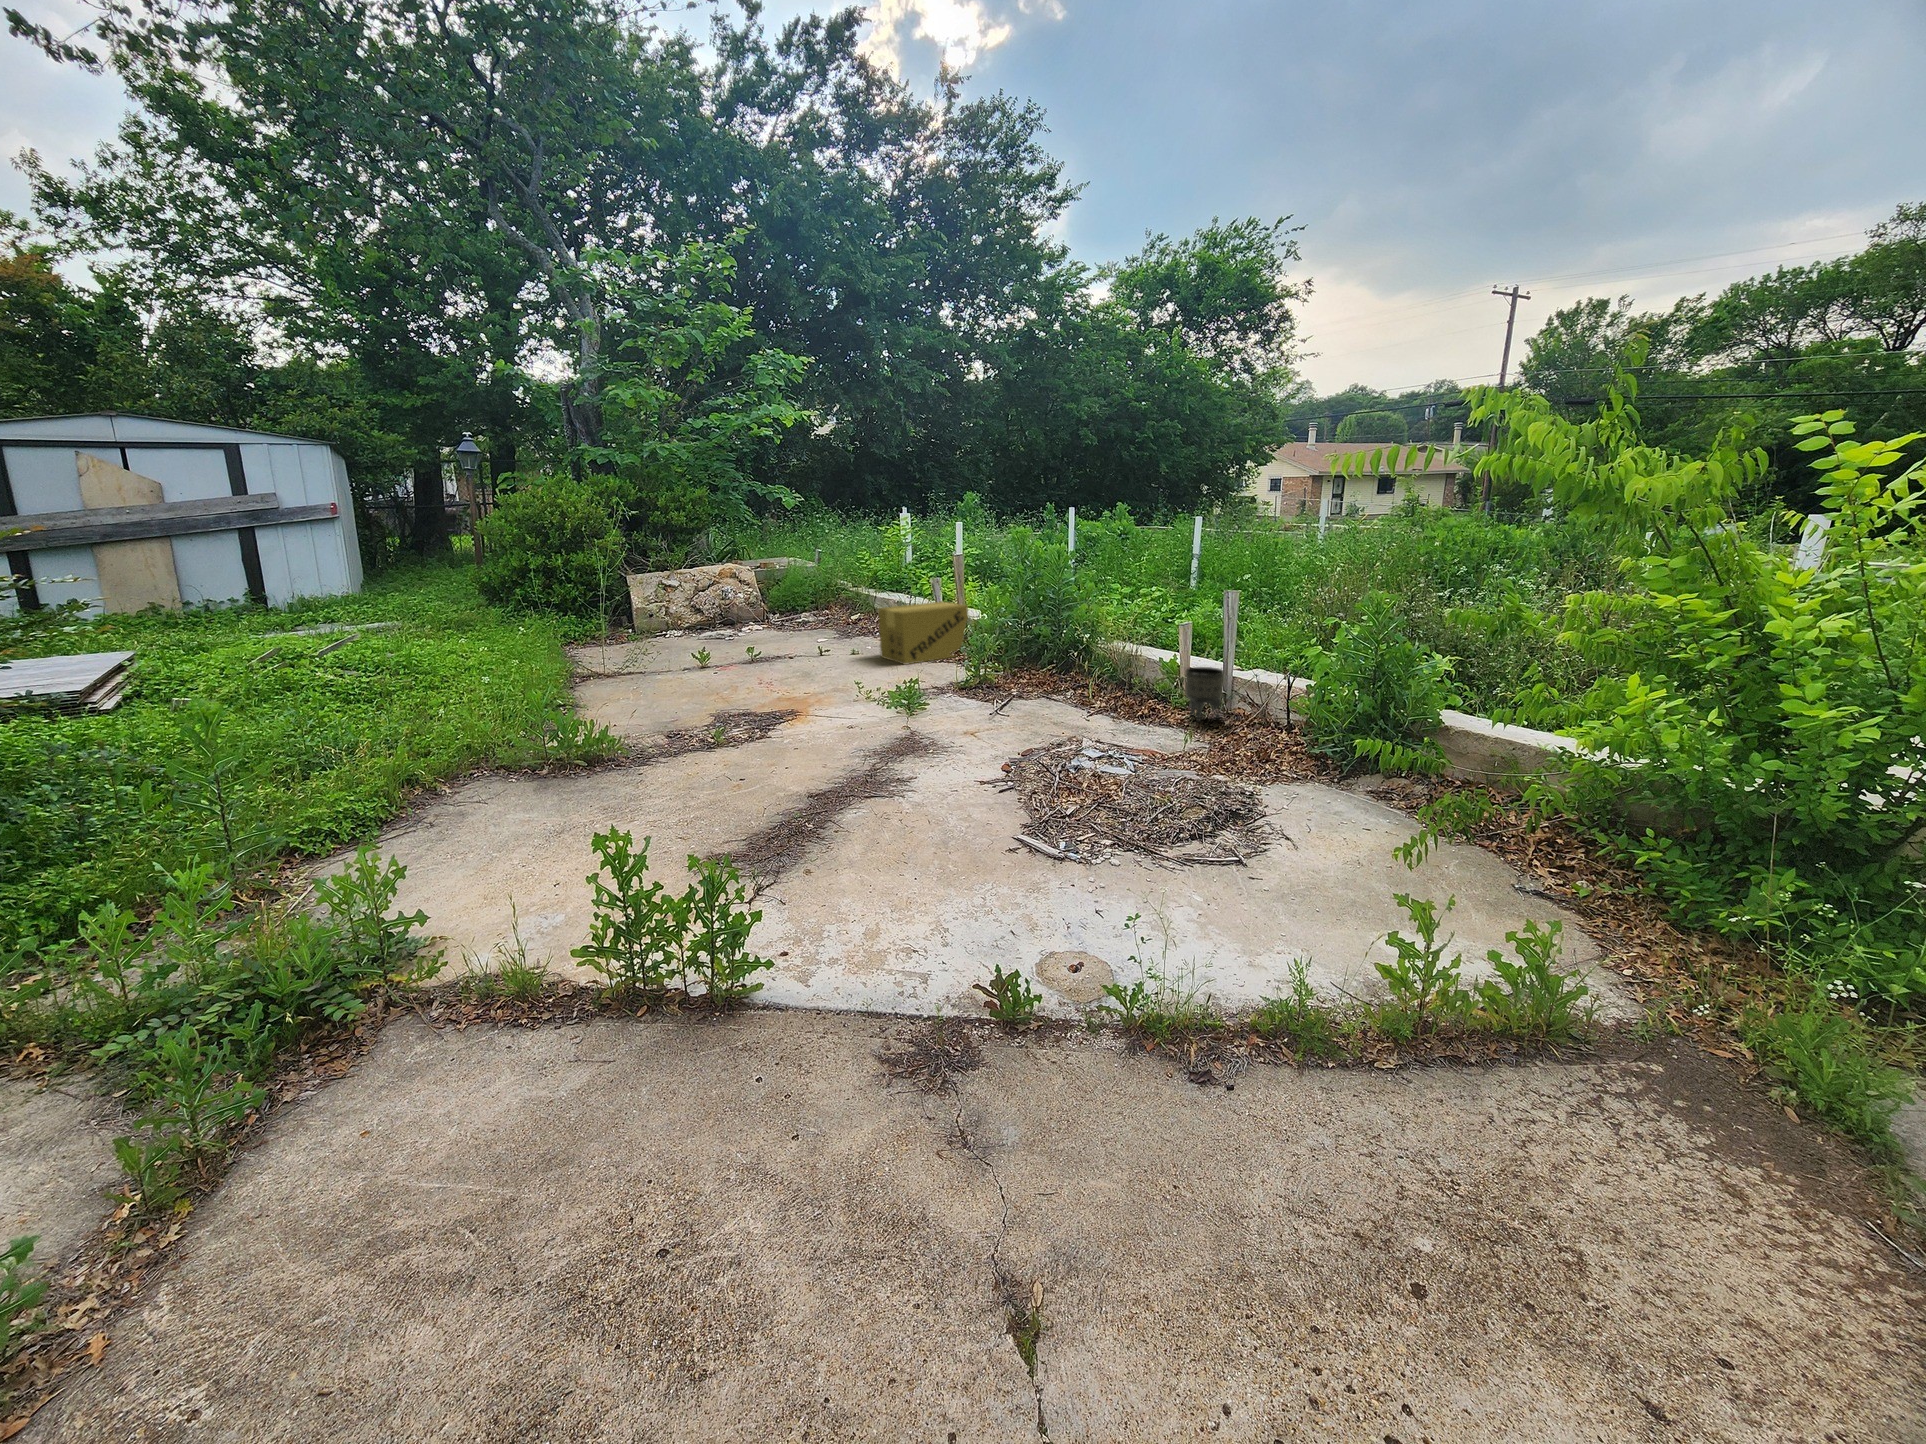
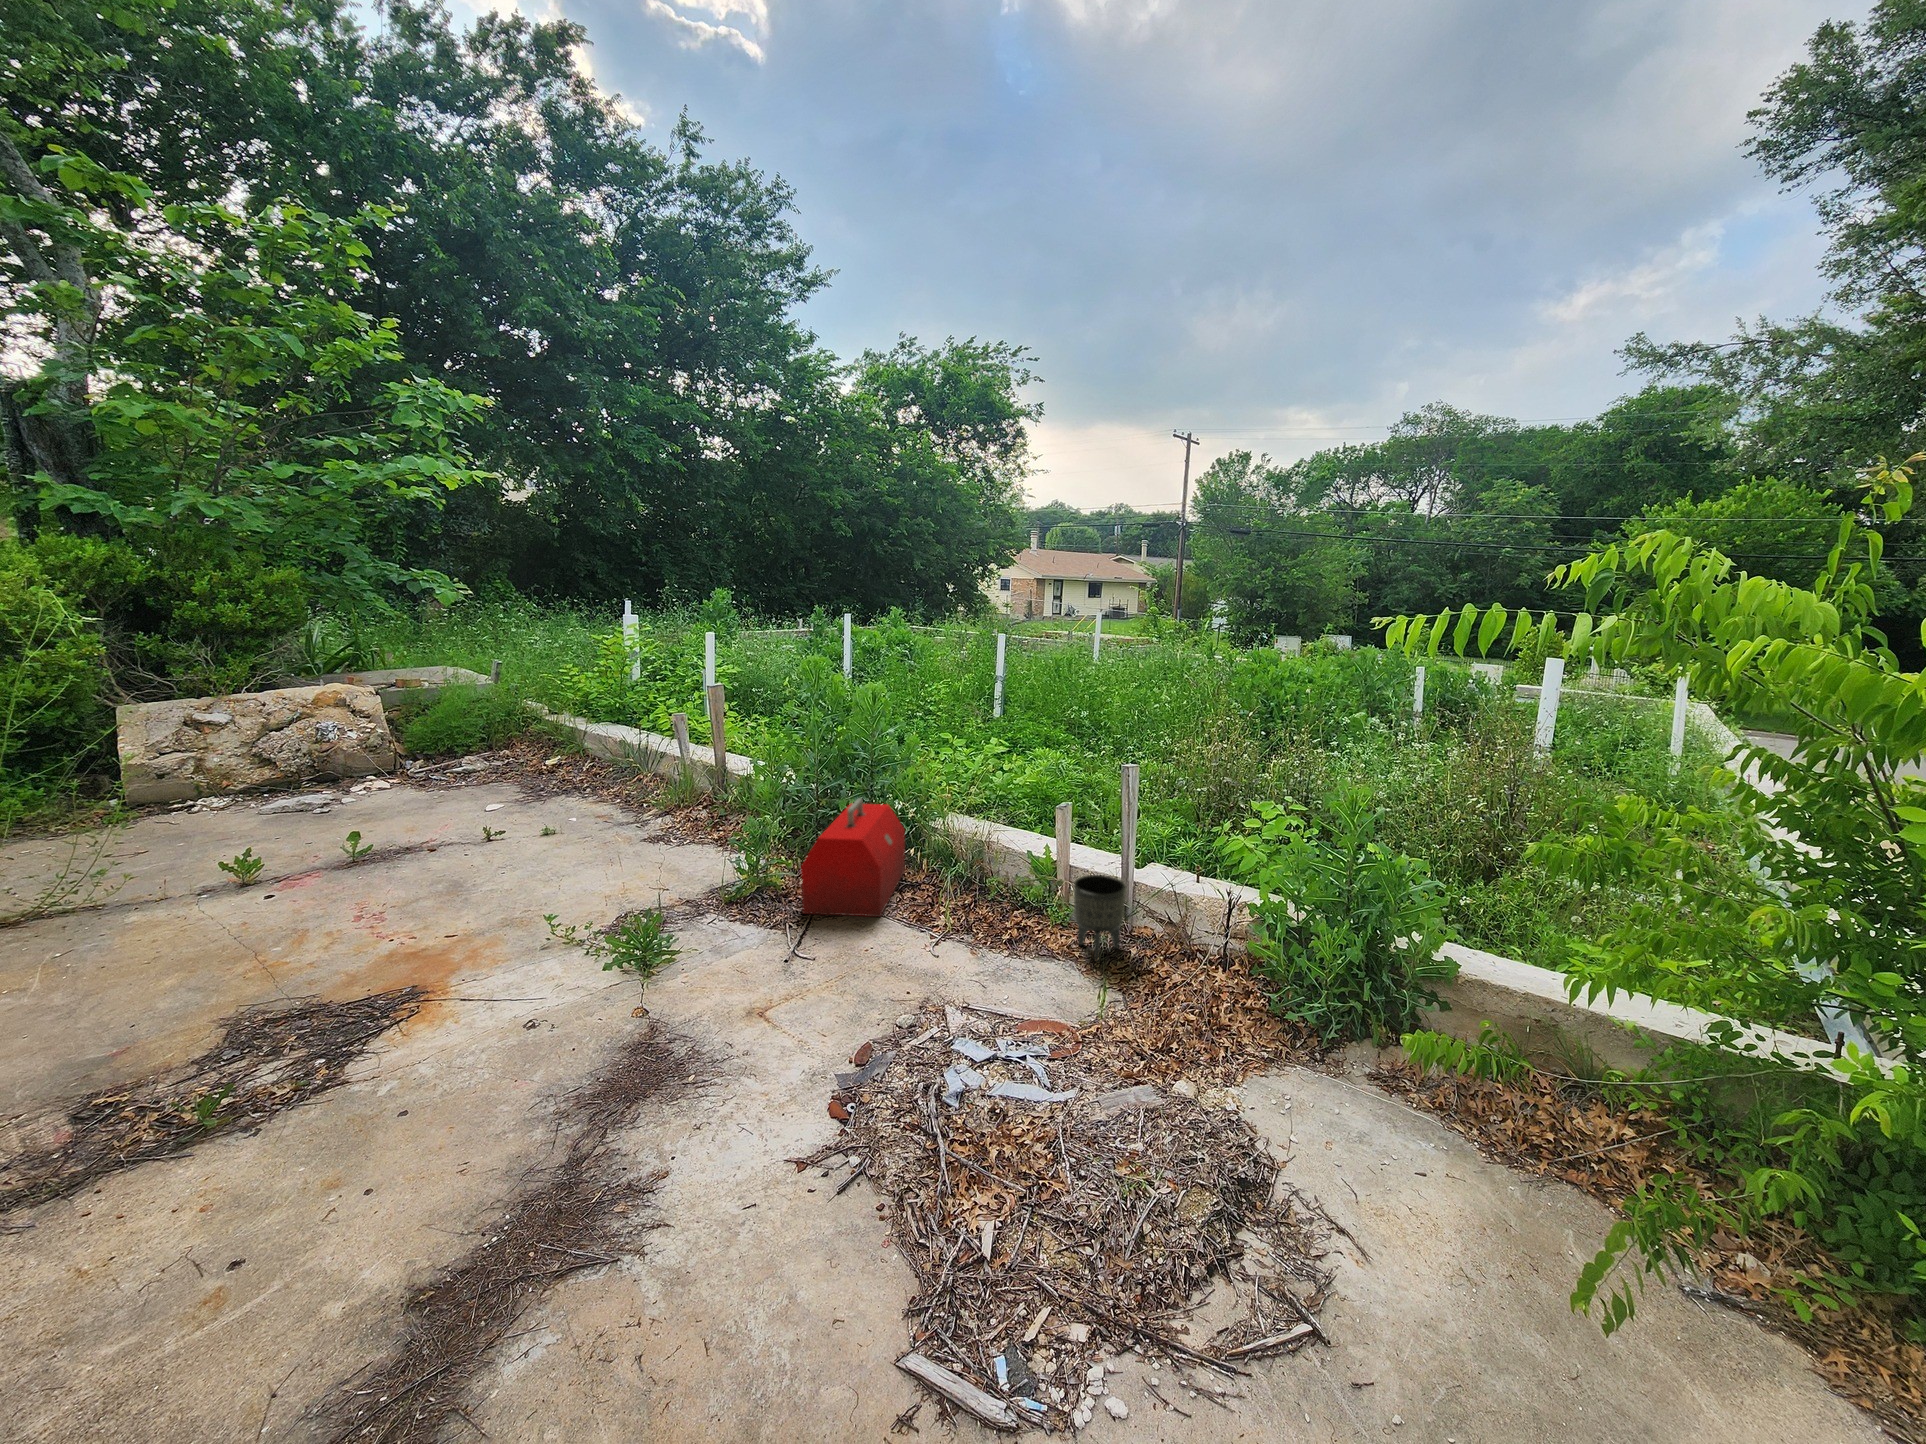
cardboard box: present [878,602,968,664] -> none [586,748,733,856]
toolbox: none [1007,622,1082,696] -> present [801,798,905,917]

